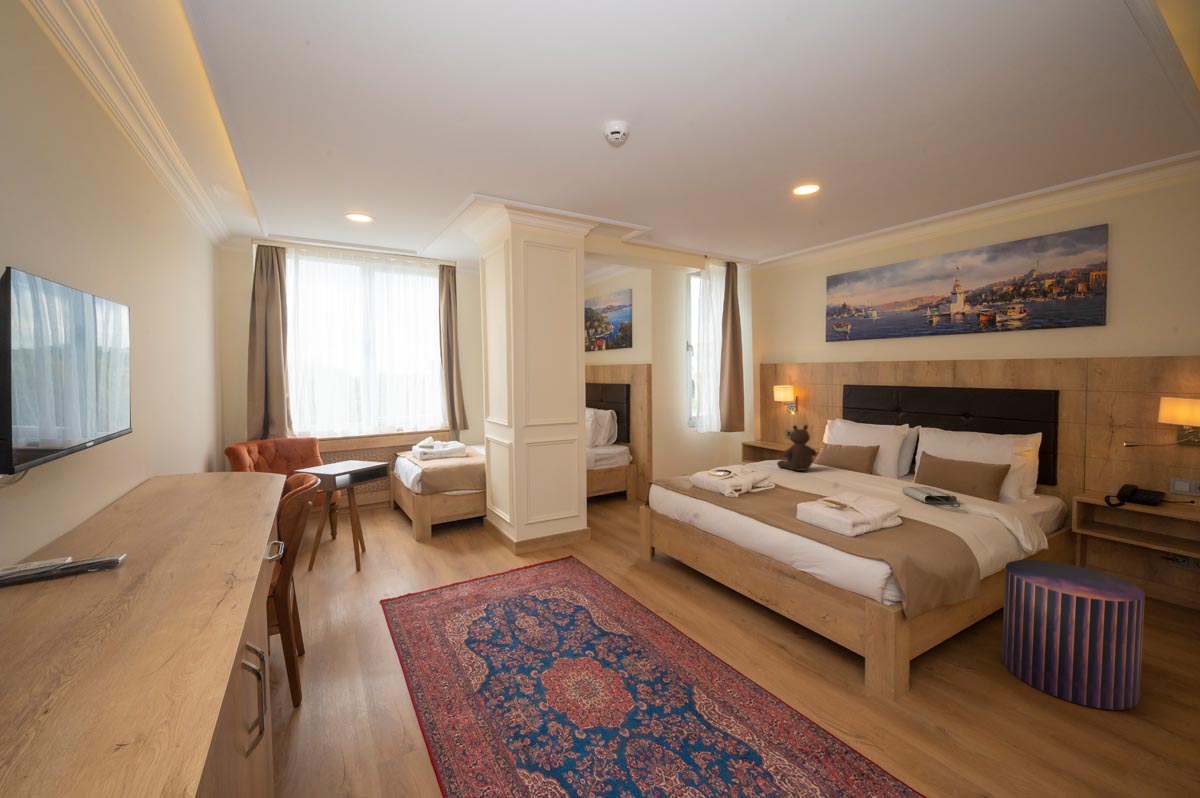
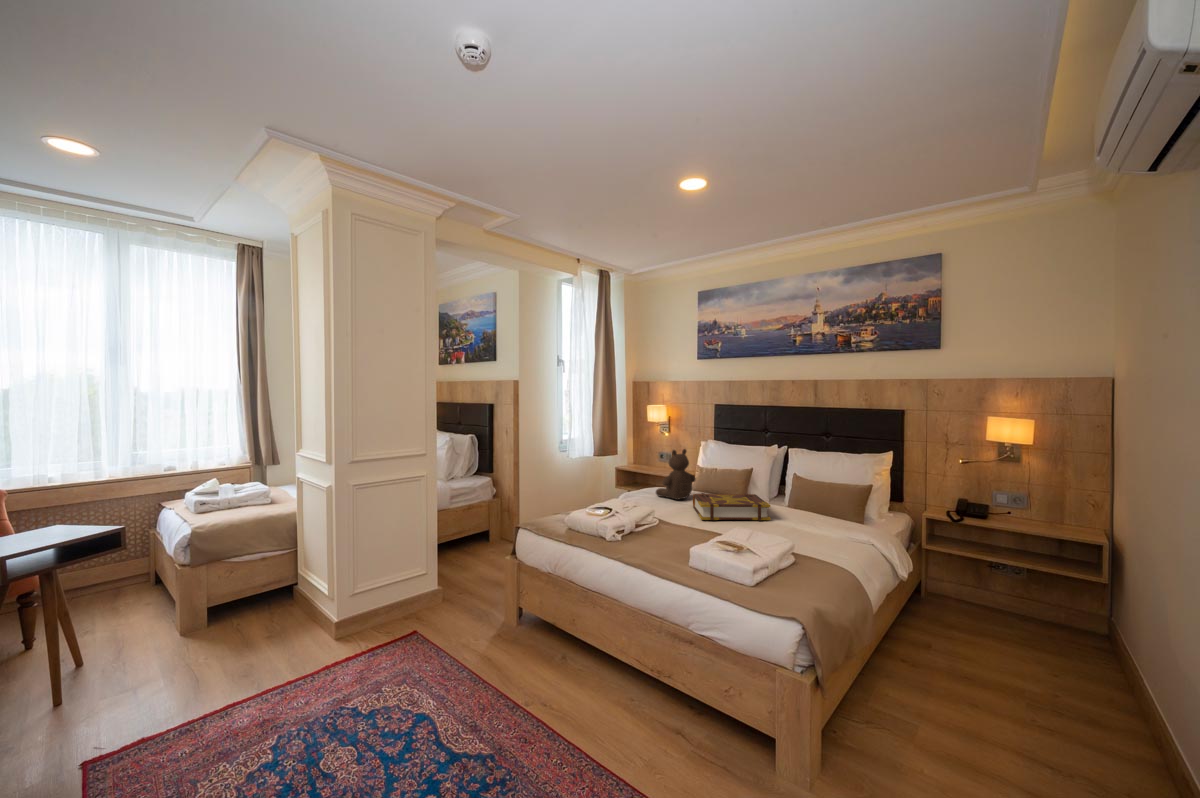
book: none [811,465,886,491] -> present [693,493,771,521]
tote bag: present [902,487,960,507] -> none [787,513,849,537]
pouf: present [1002,560,1145,710] -> none [904,591,1039,759]

